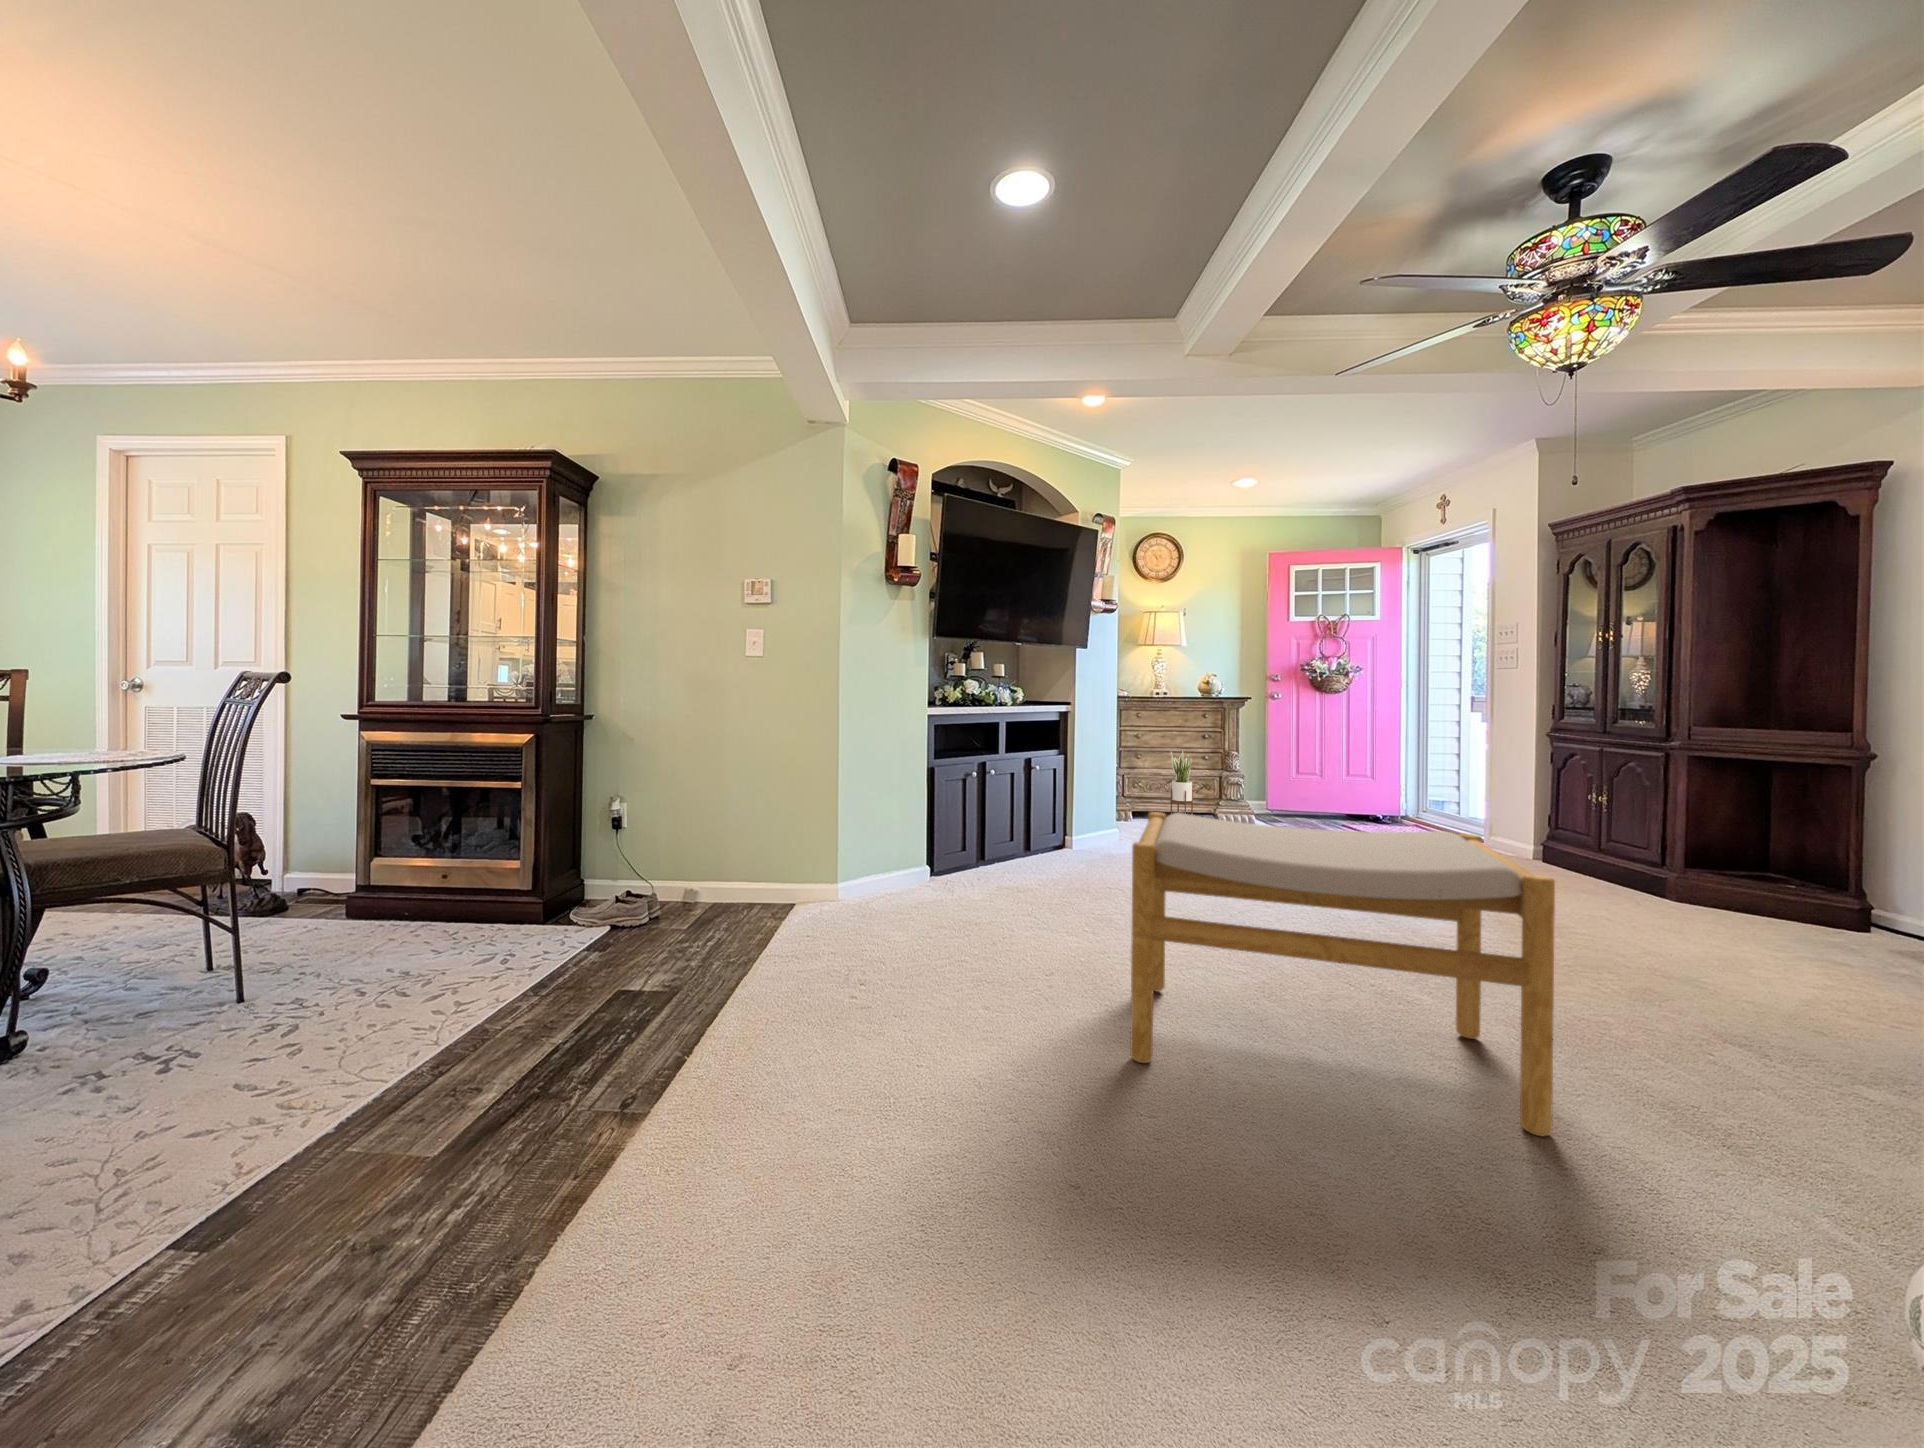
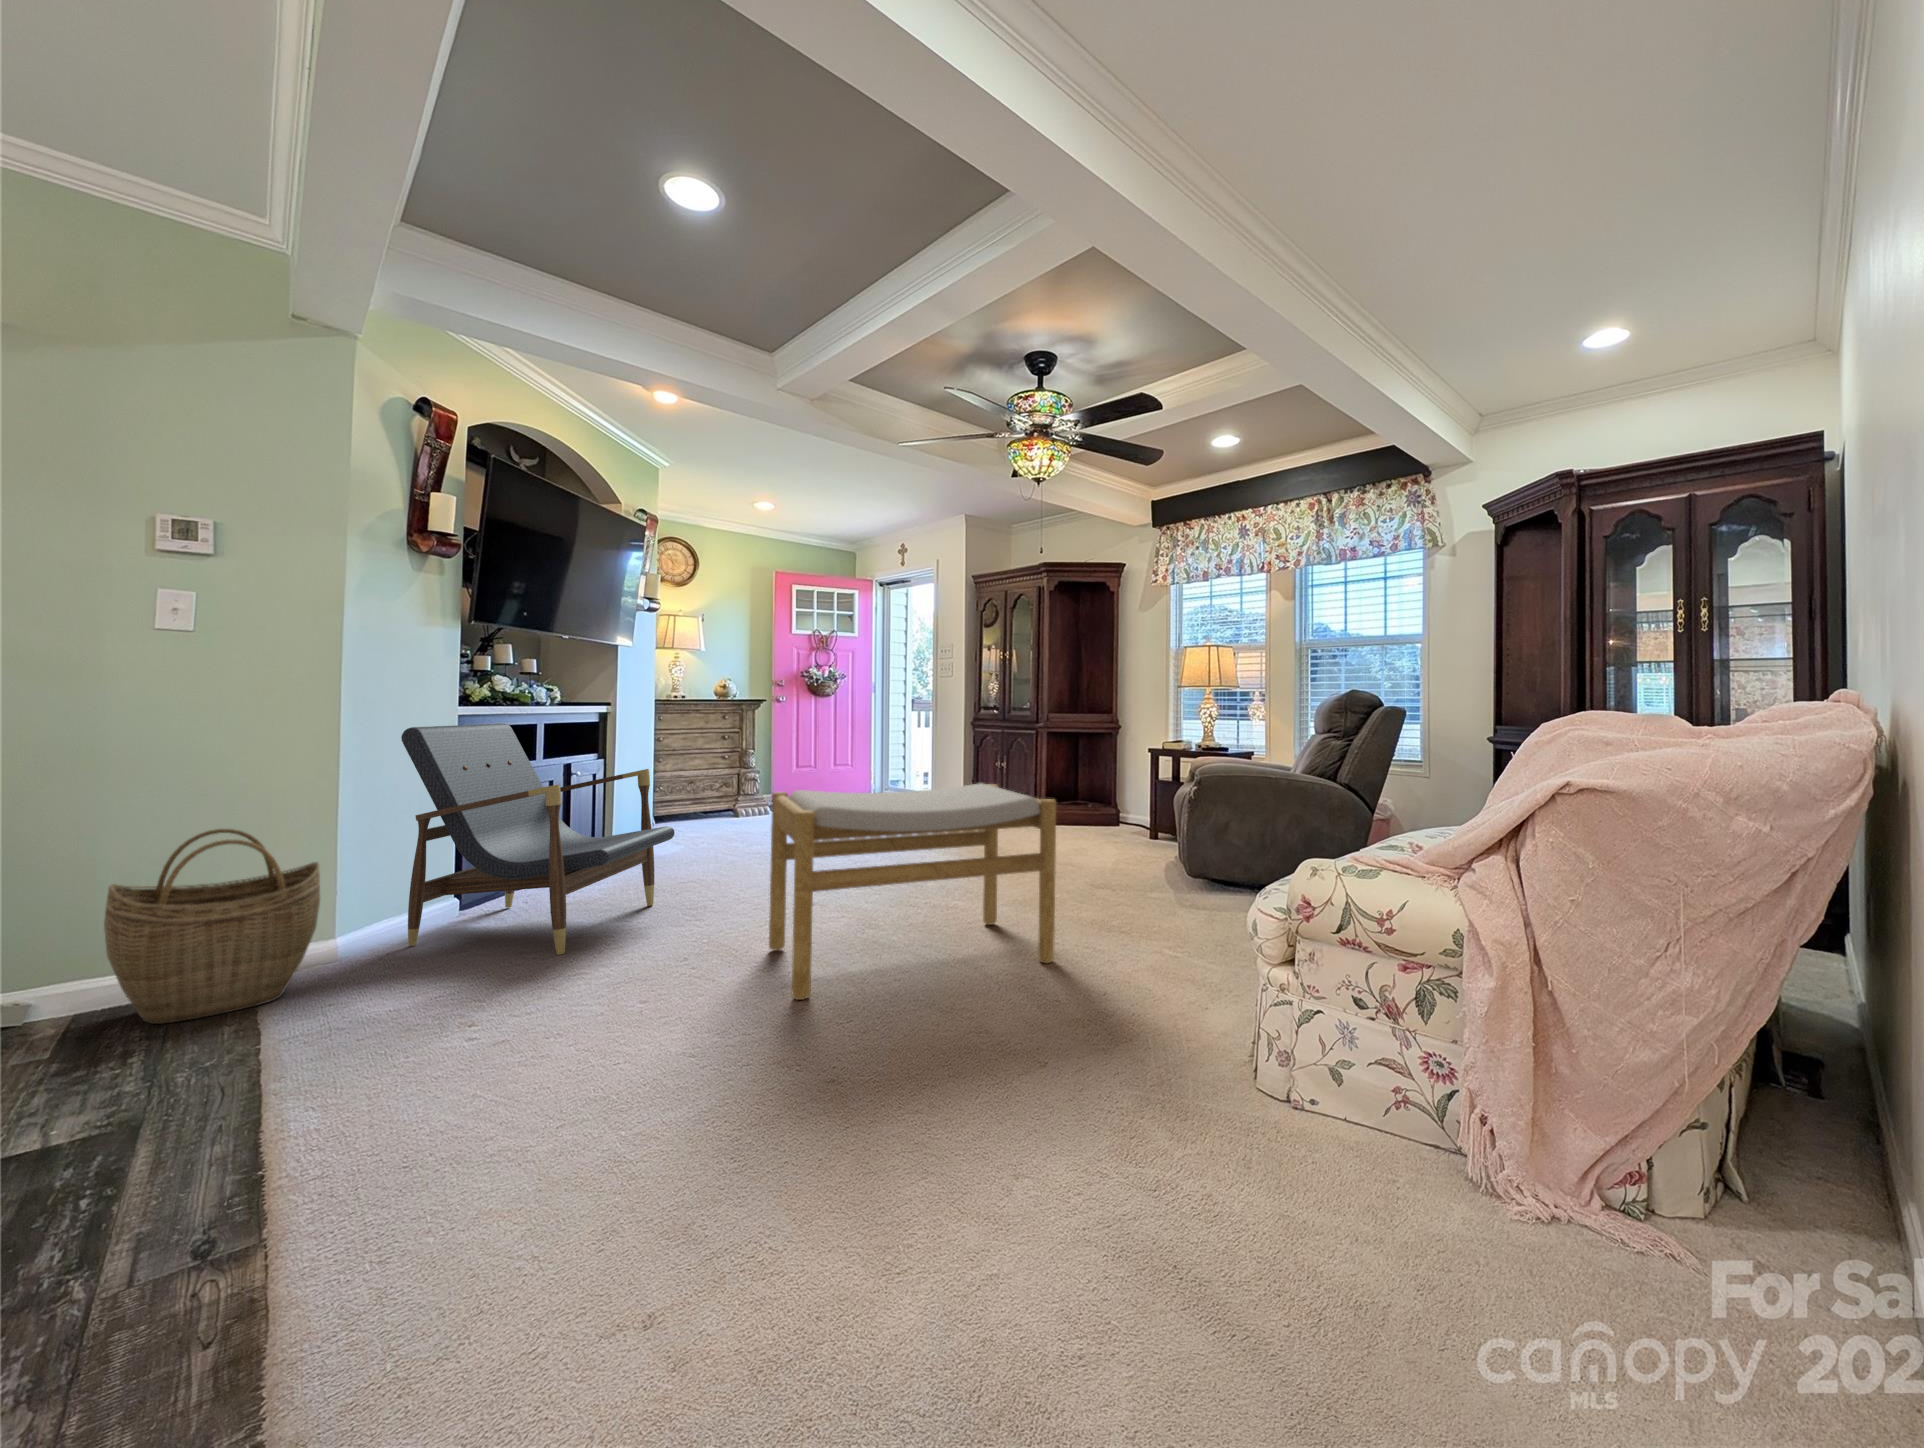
lounge chair: none [877,722,1089,938] -> present [401,724,675,955]
potted plant: present [1171,751,1193,815] -> none [688,752,709,816]
woven basket: none [705,795,814,928] -> present [104,829,320,1024]

